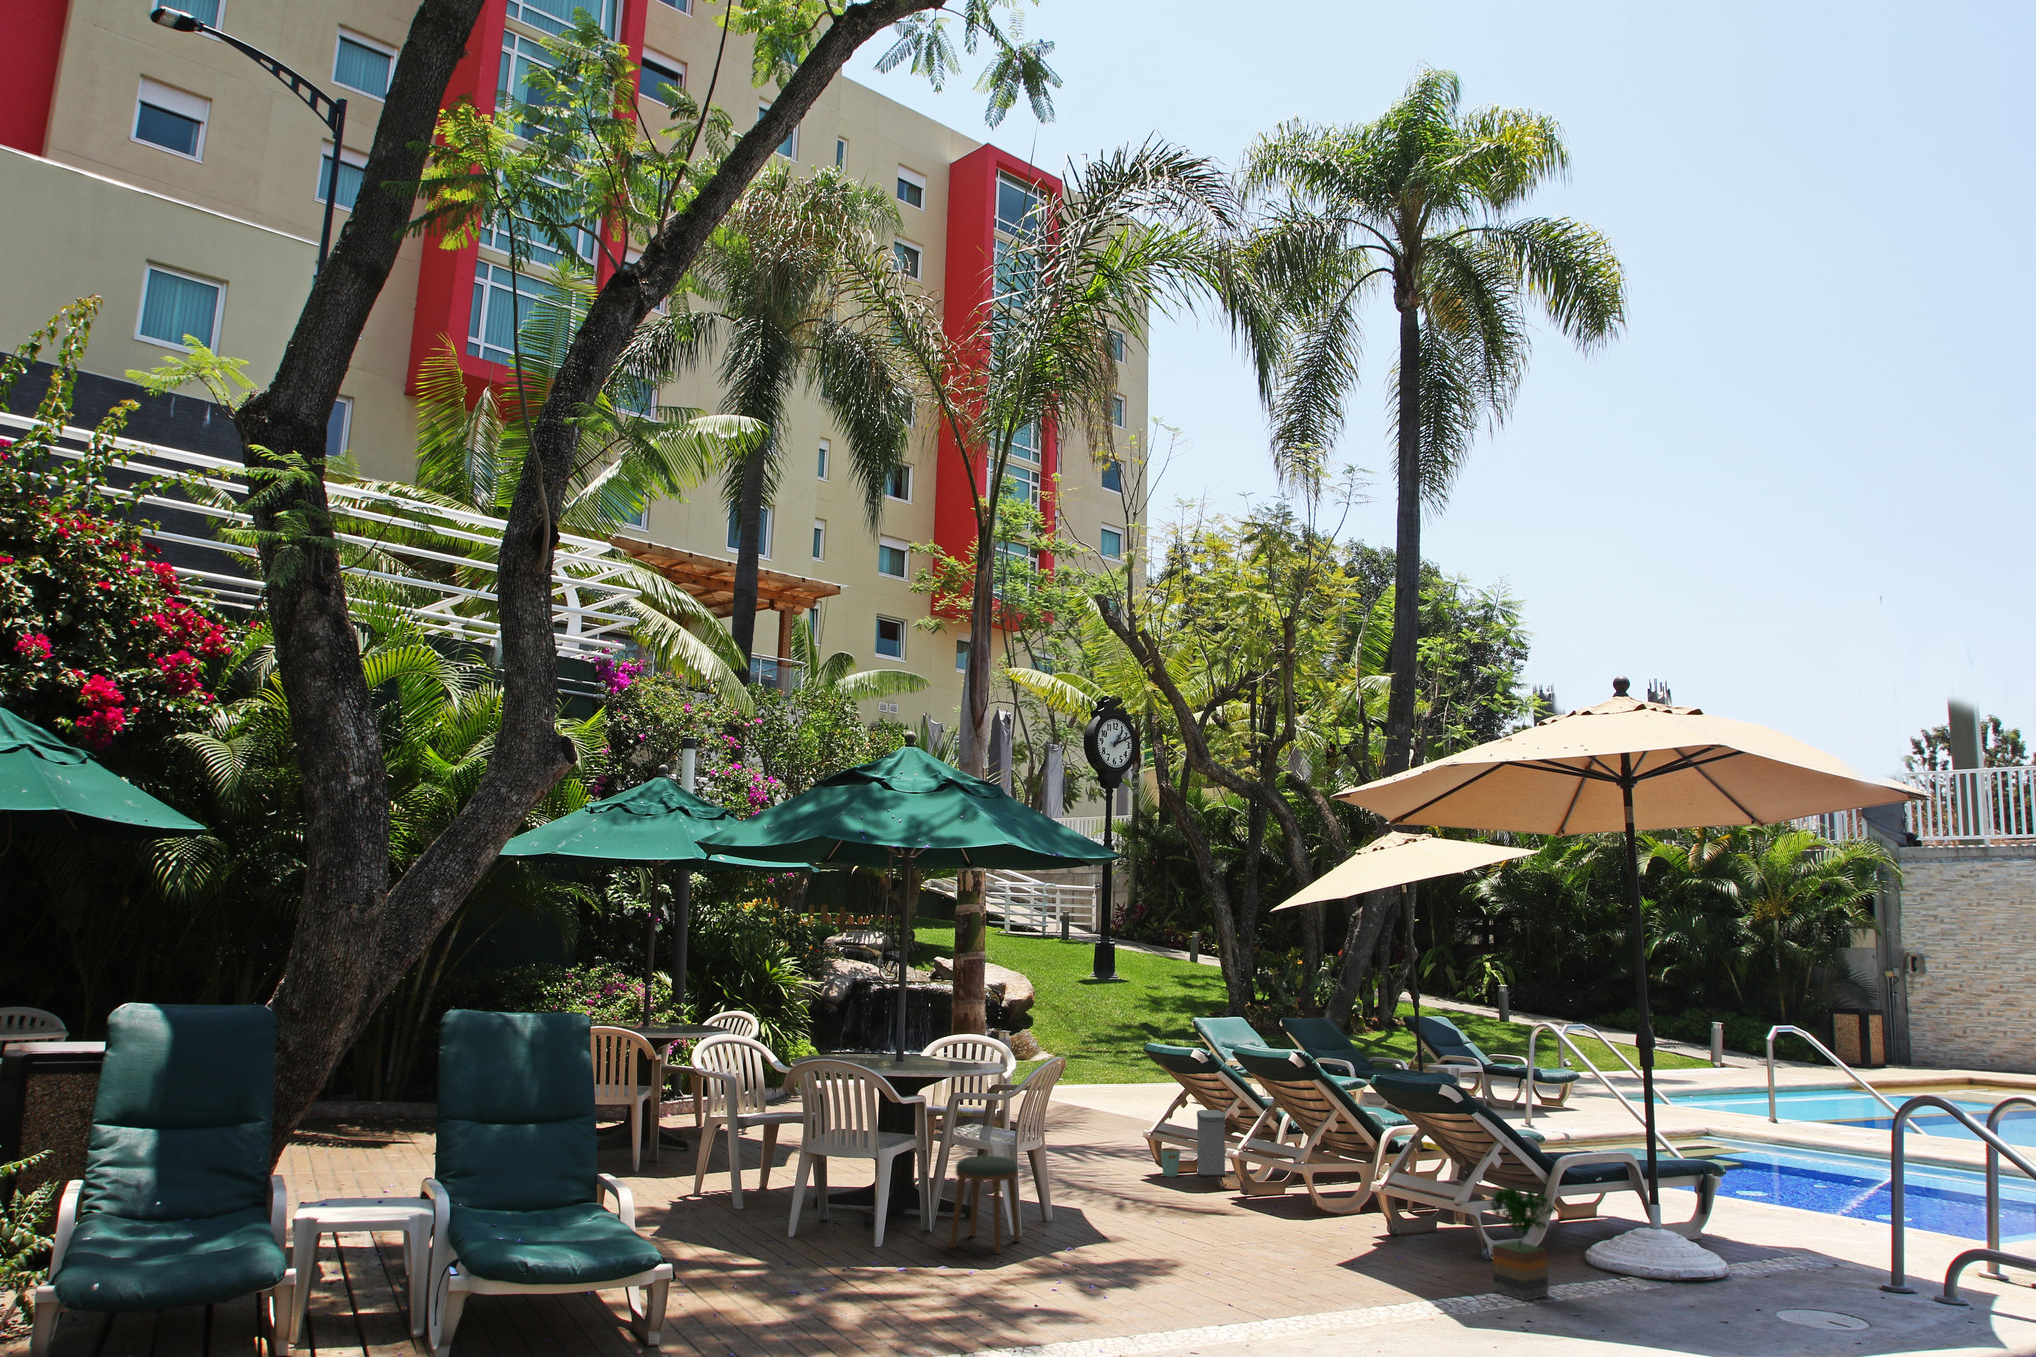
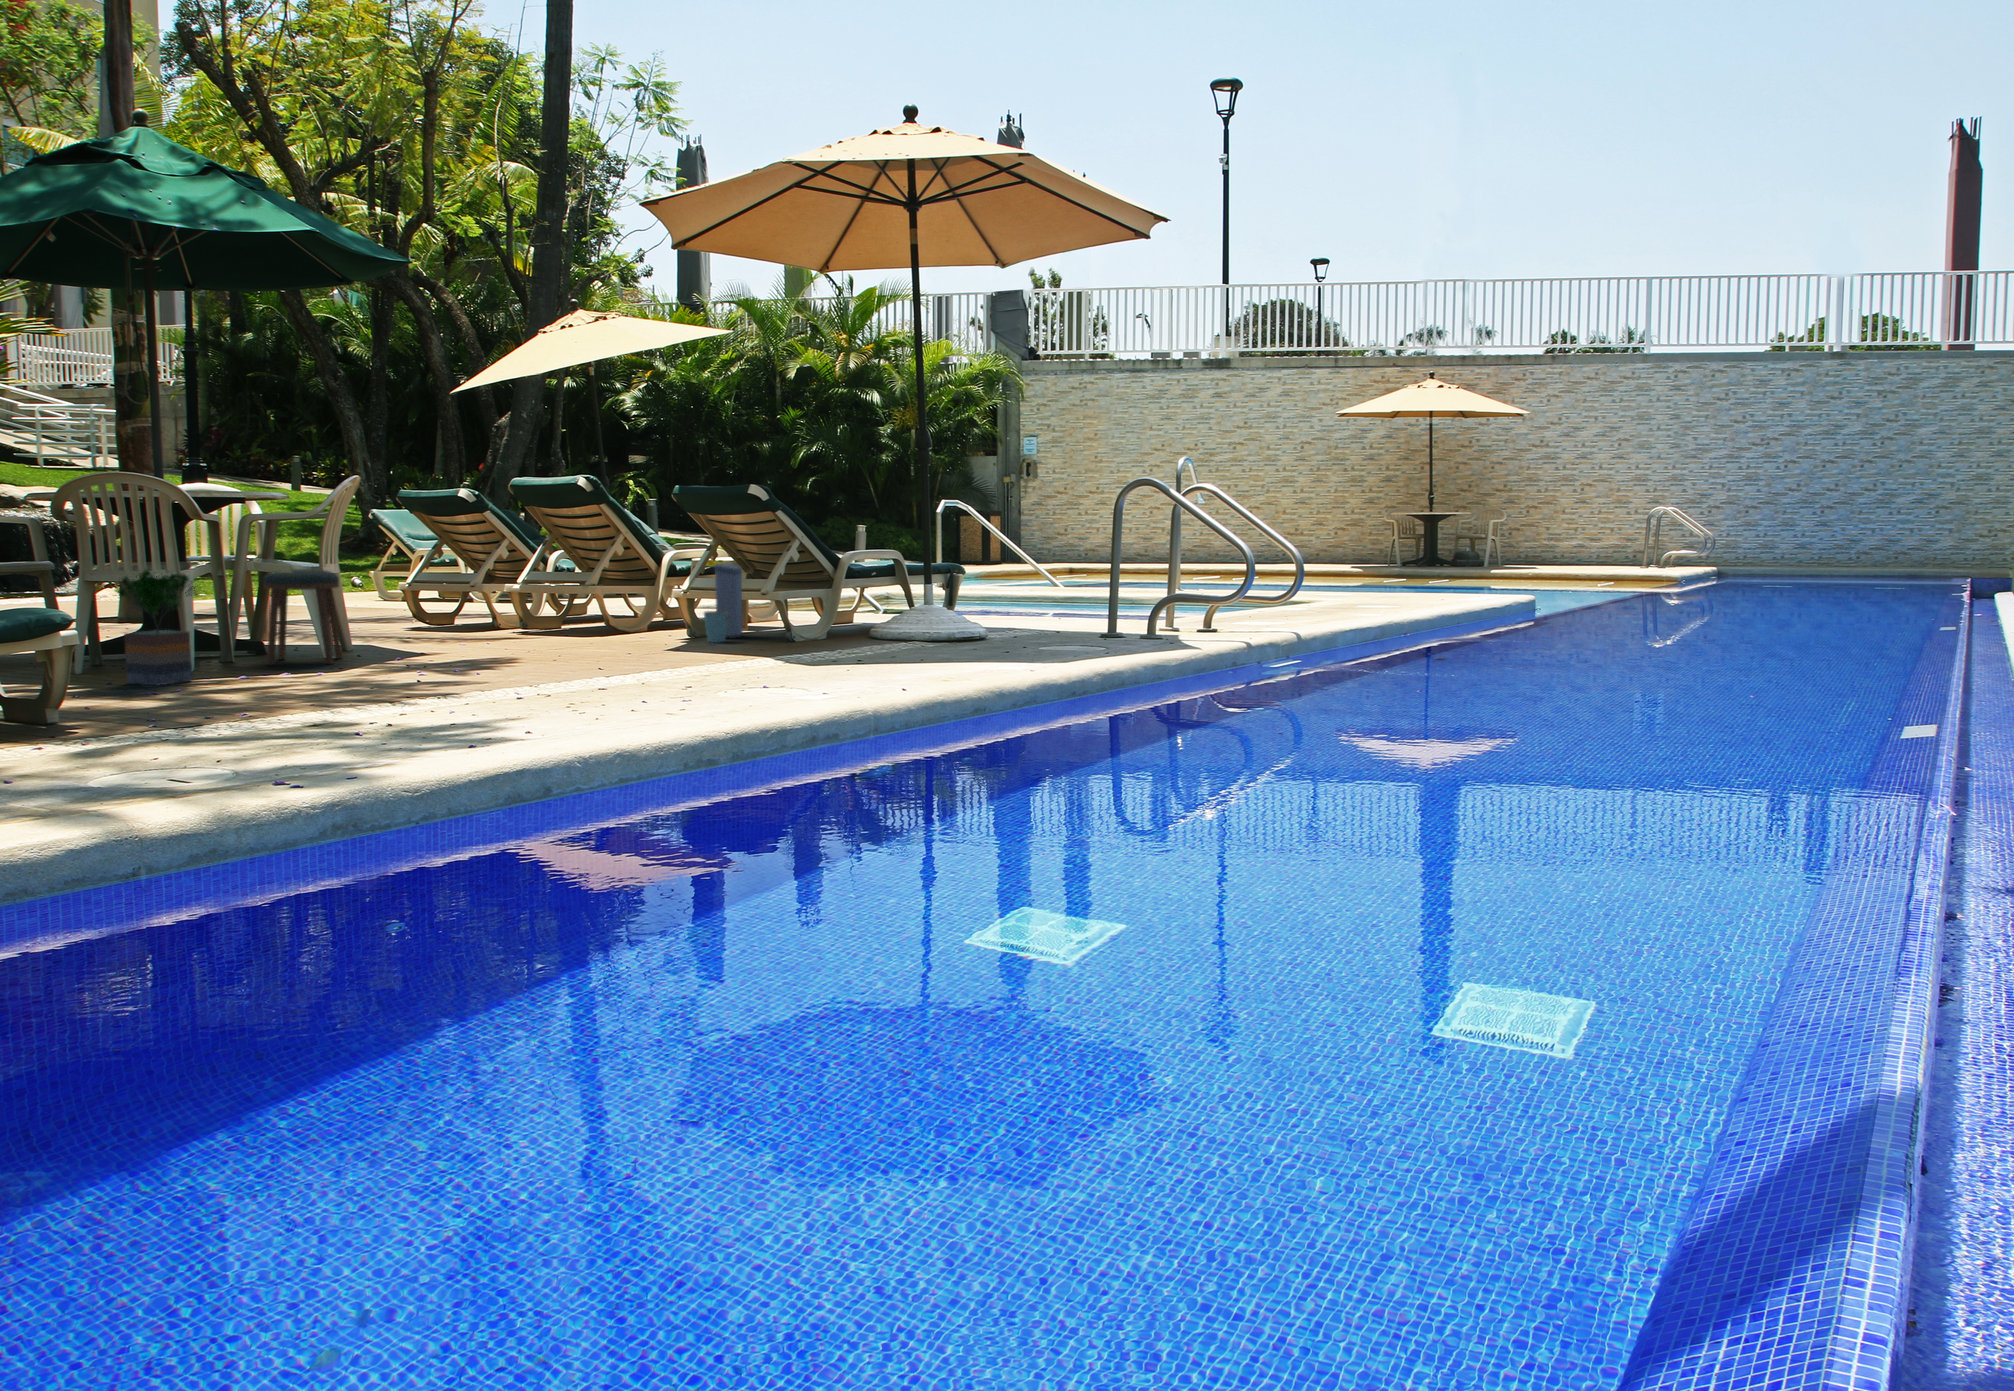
trash can: present [1160,1110,1225,1177] -> present [704,563,743,643]
potted tree: present [1490,1188,1557,1301] -> present [117,570,198,686]

